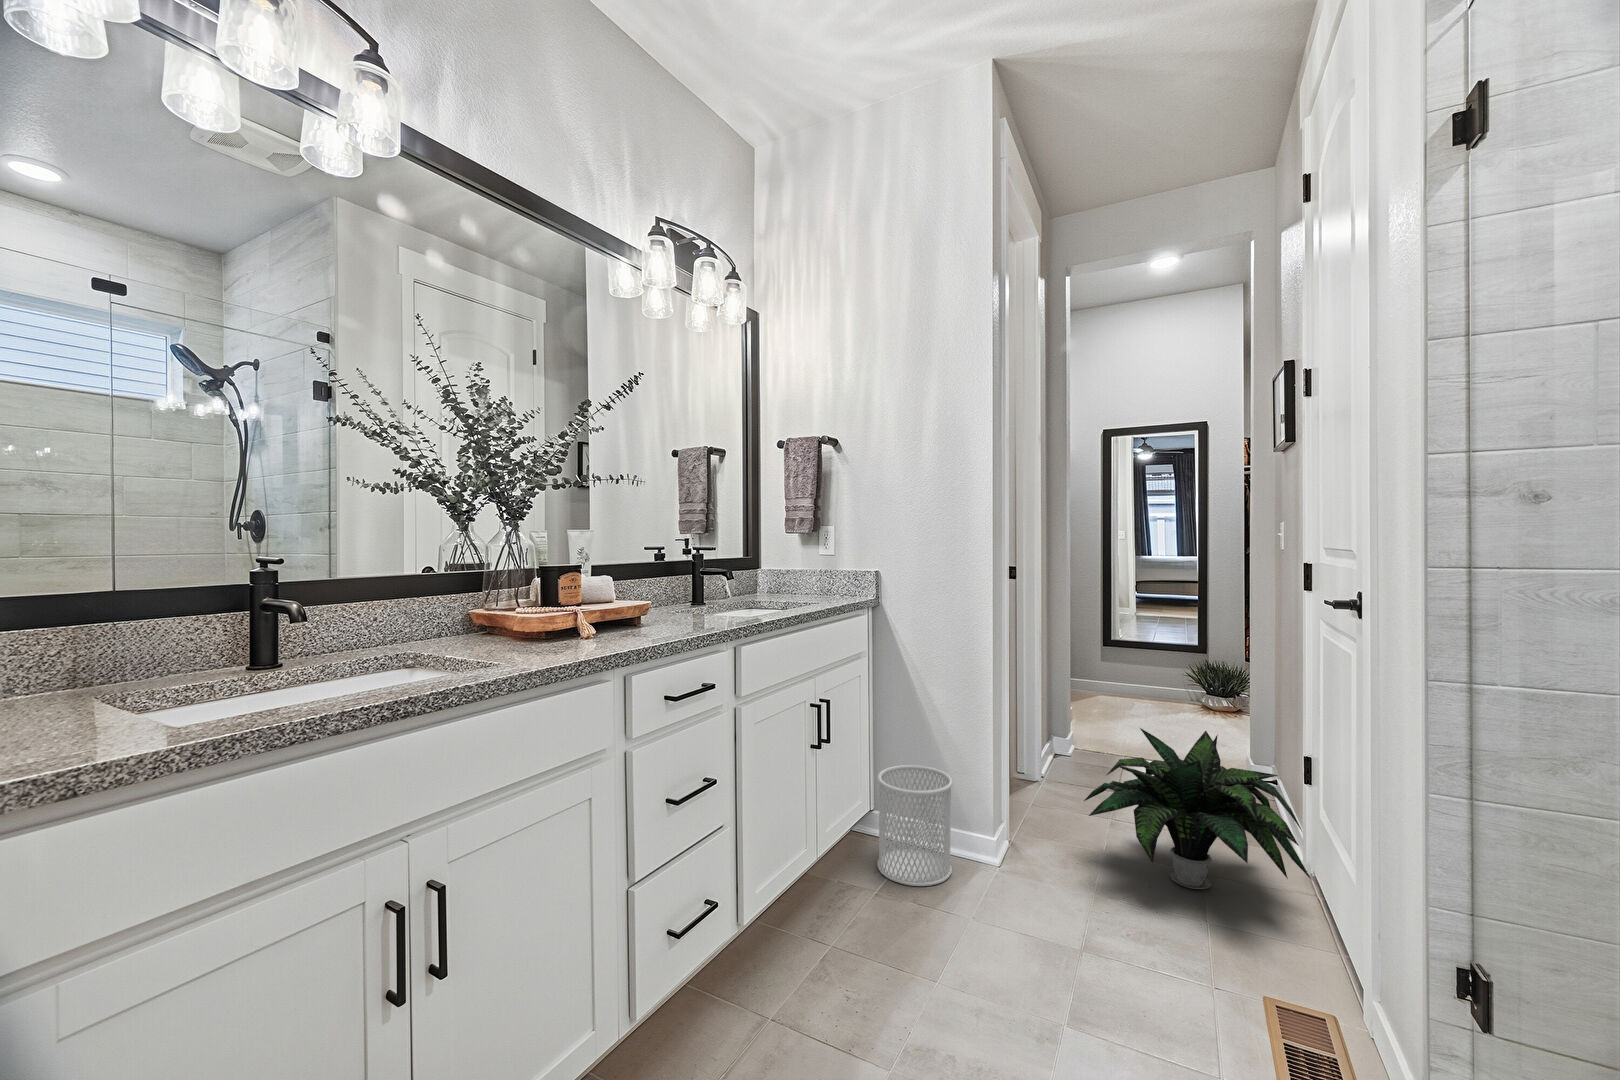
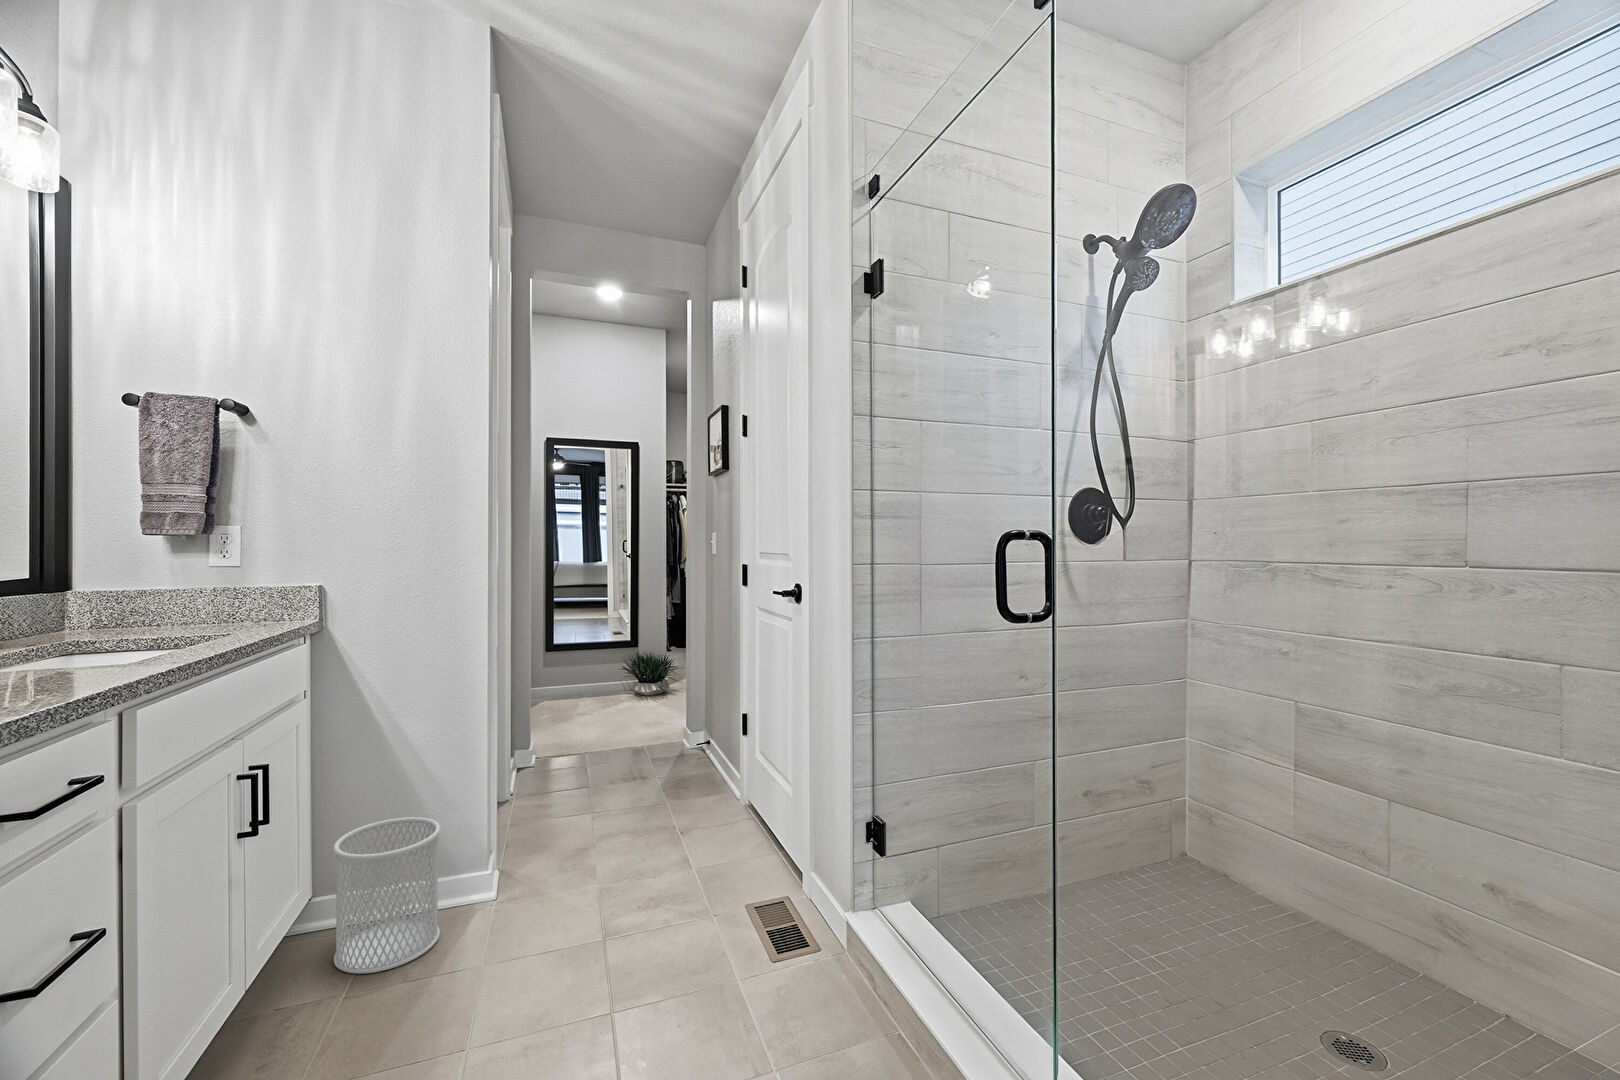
potted plant: present [1084,728,1311,889] -> none [575,710,758,854]

